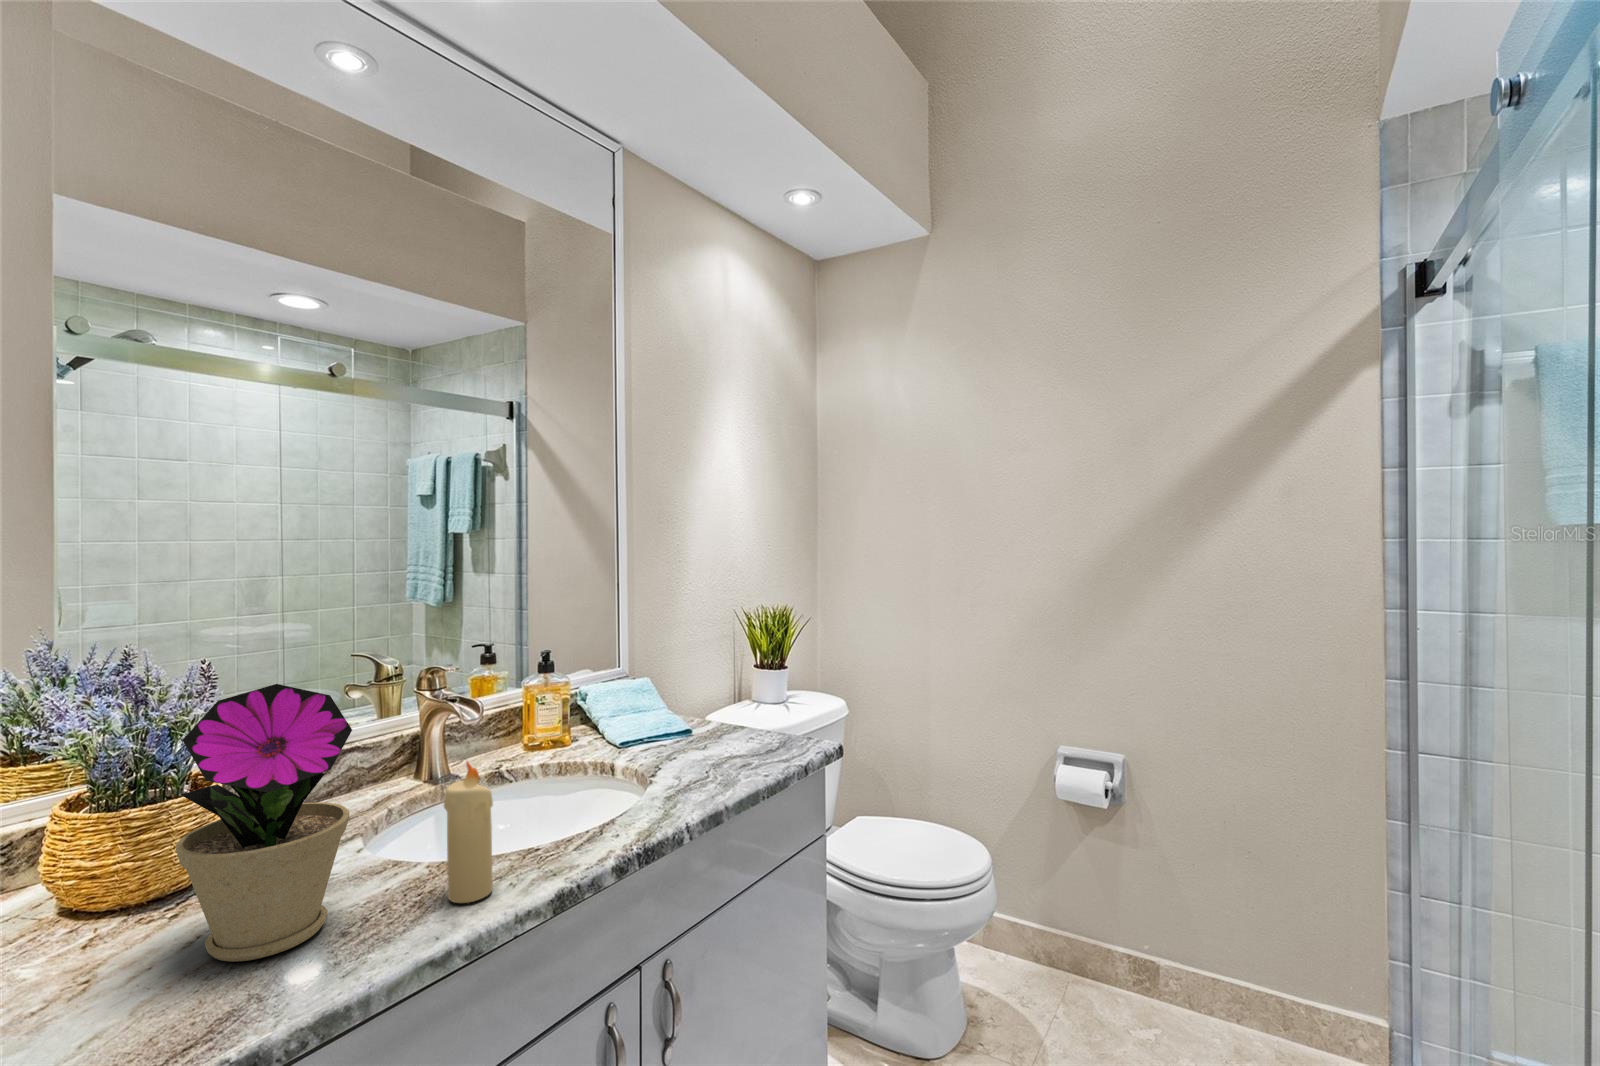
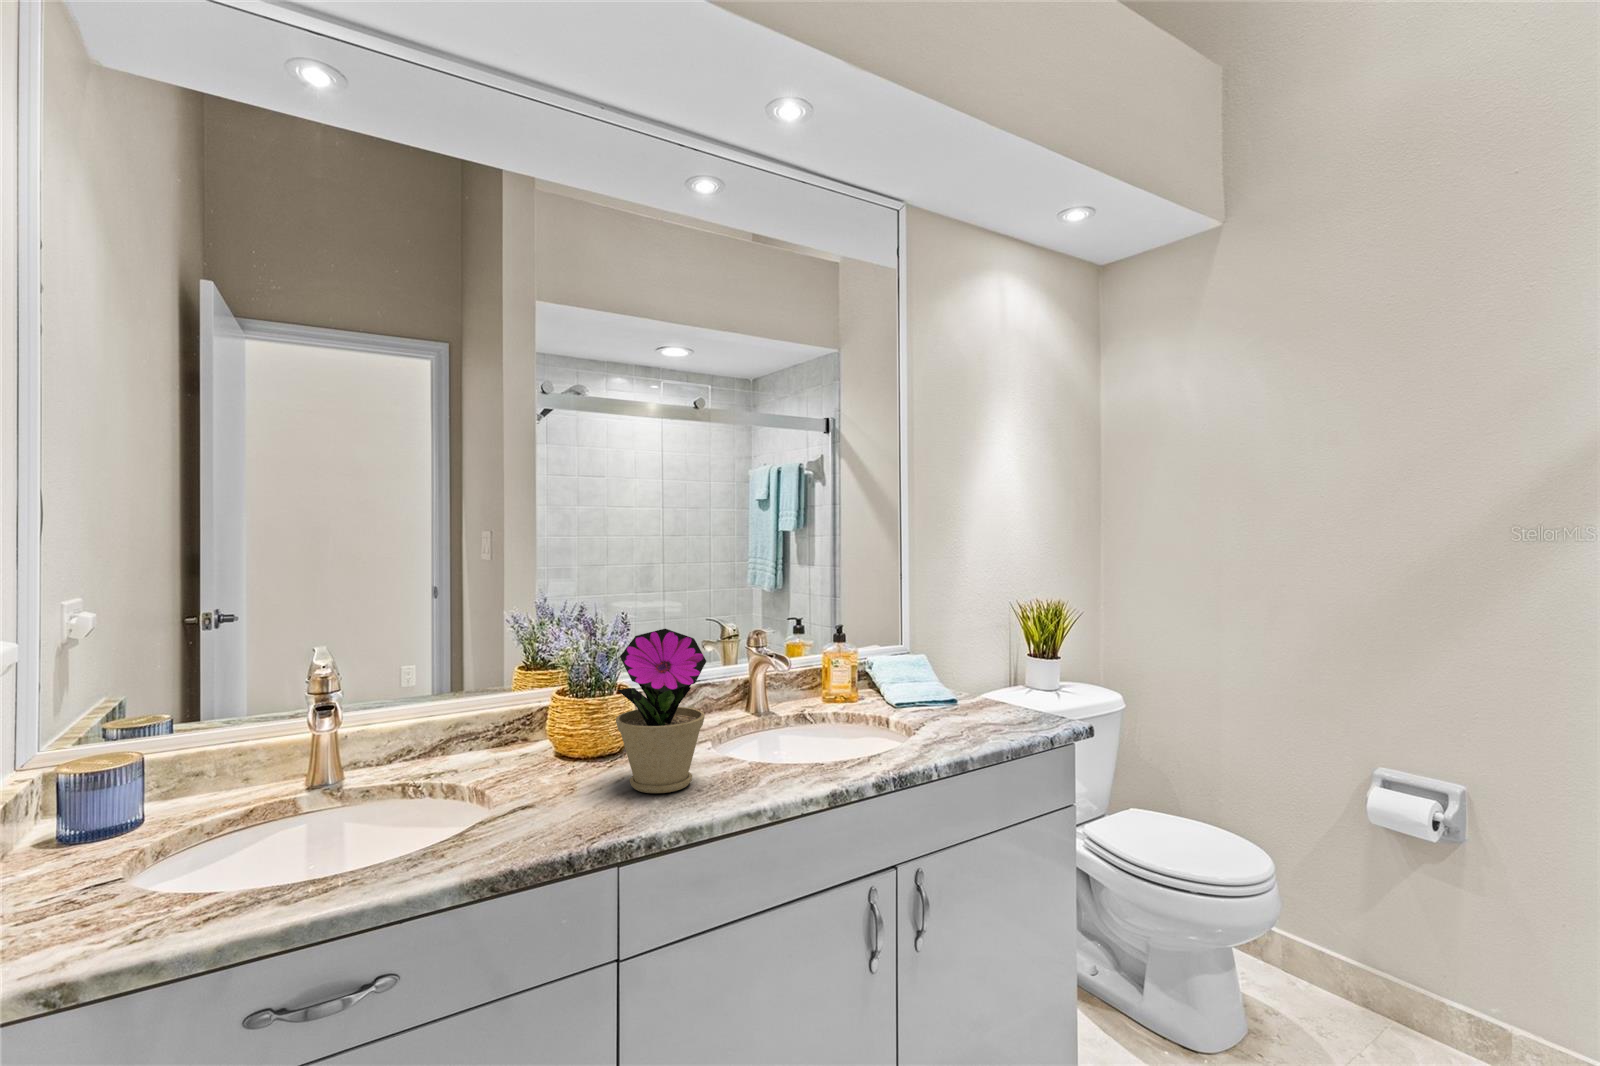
candle: present [444,762,493,903] -> none [760,691,790,786]

